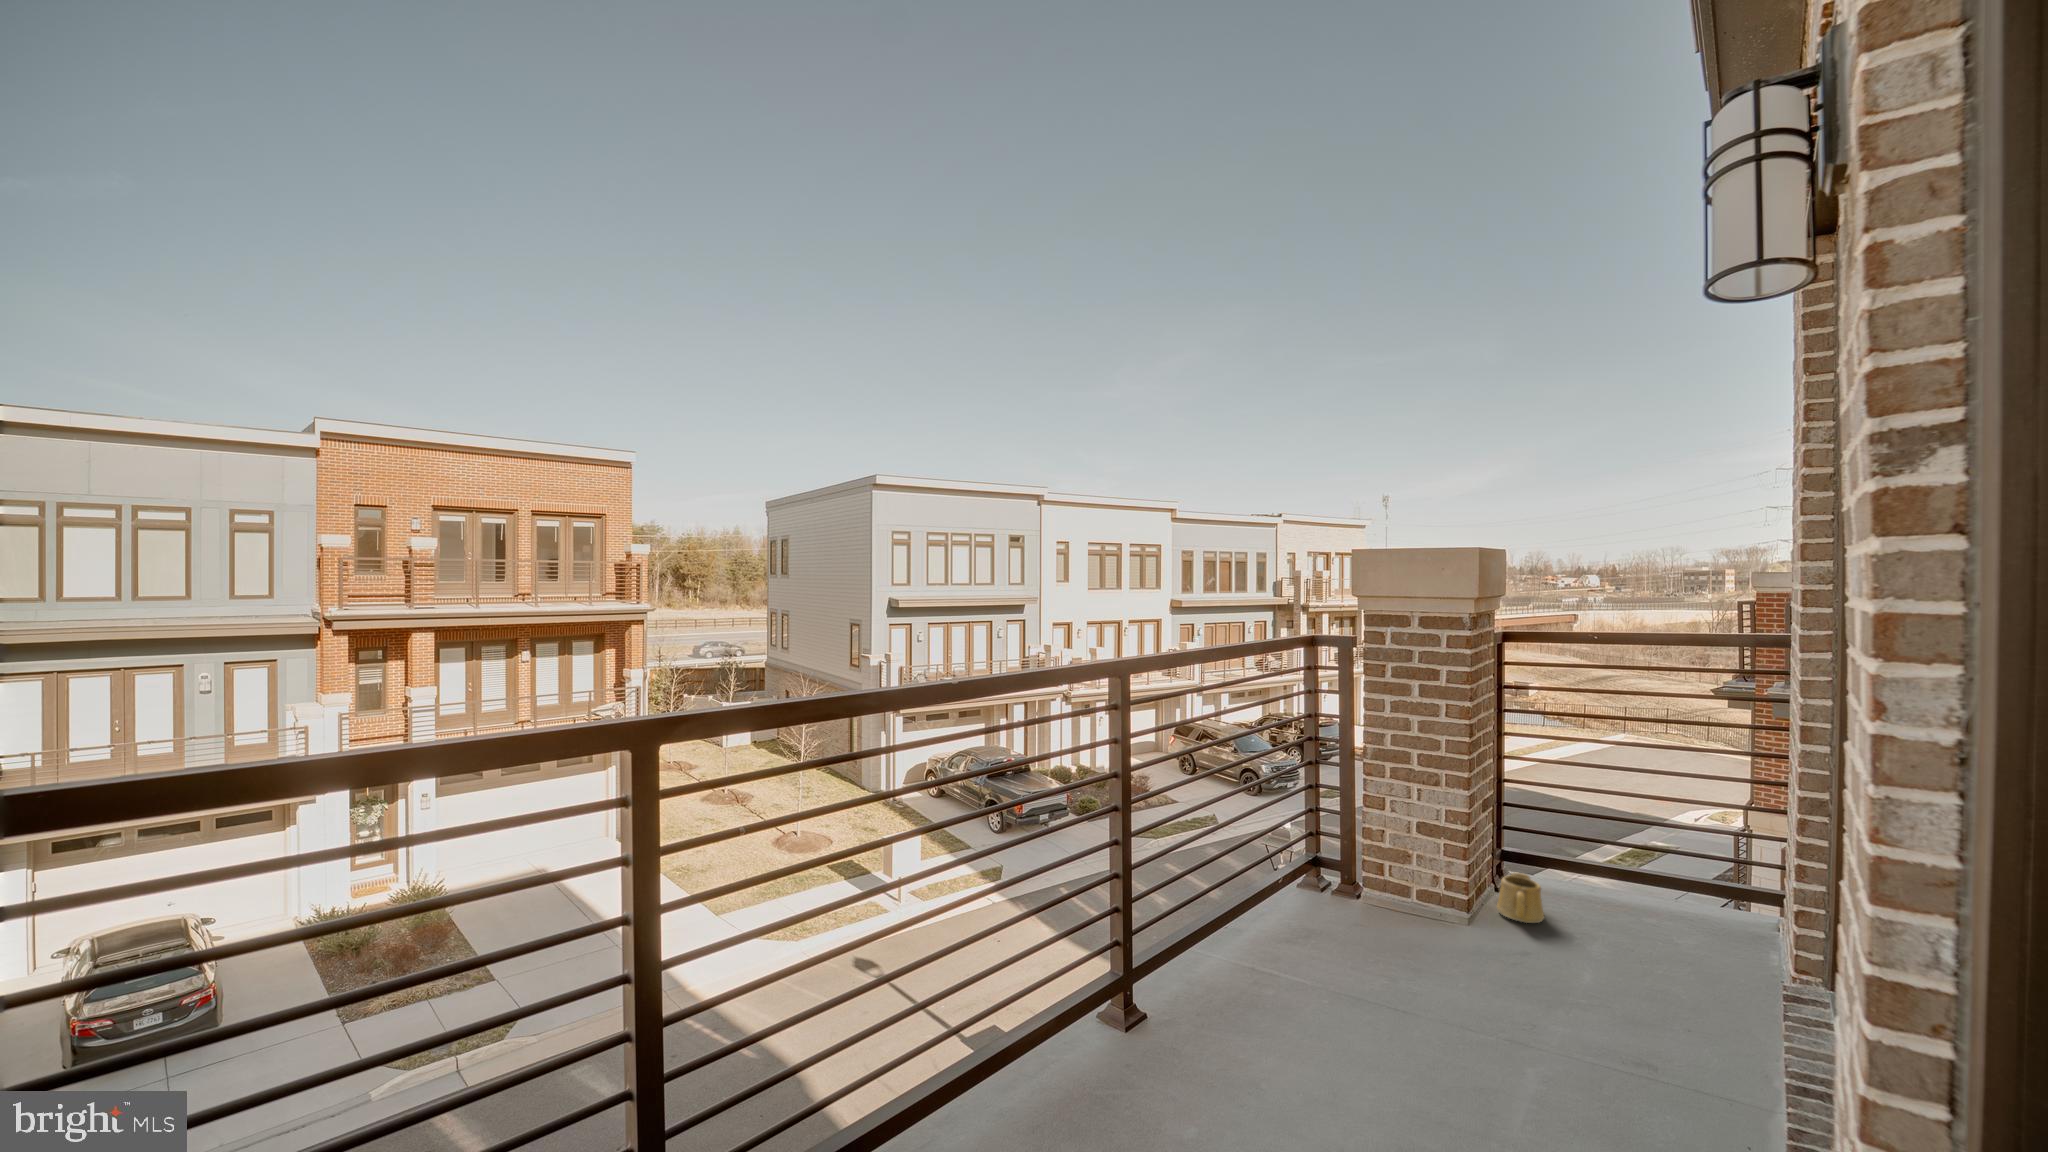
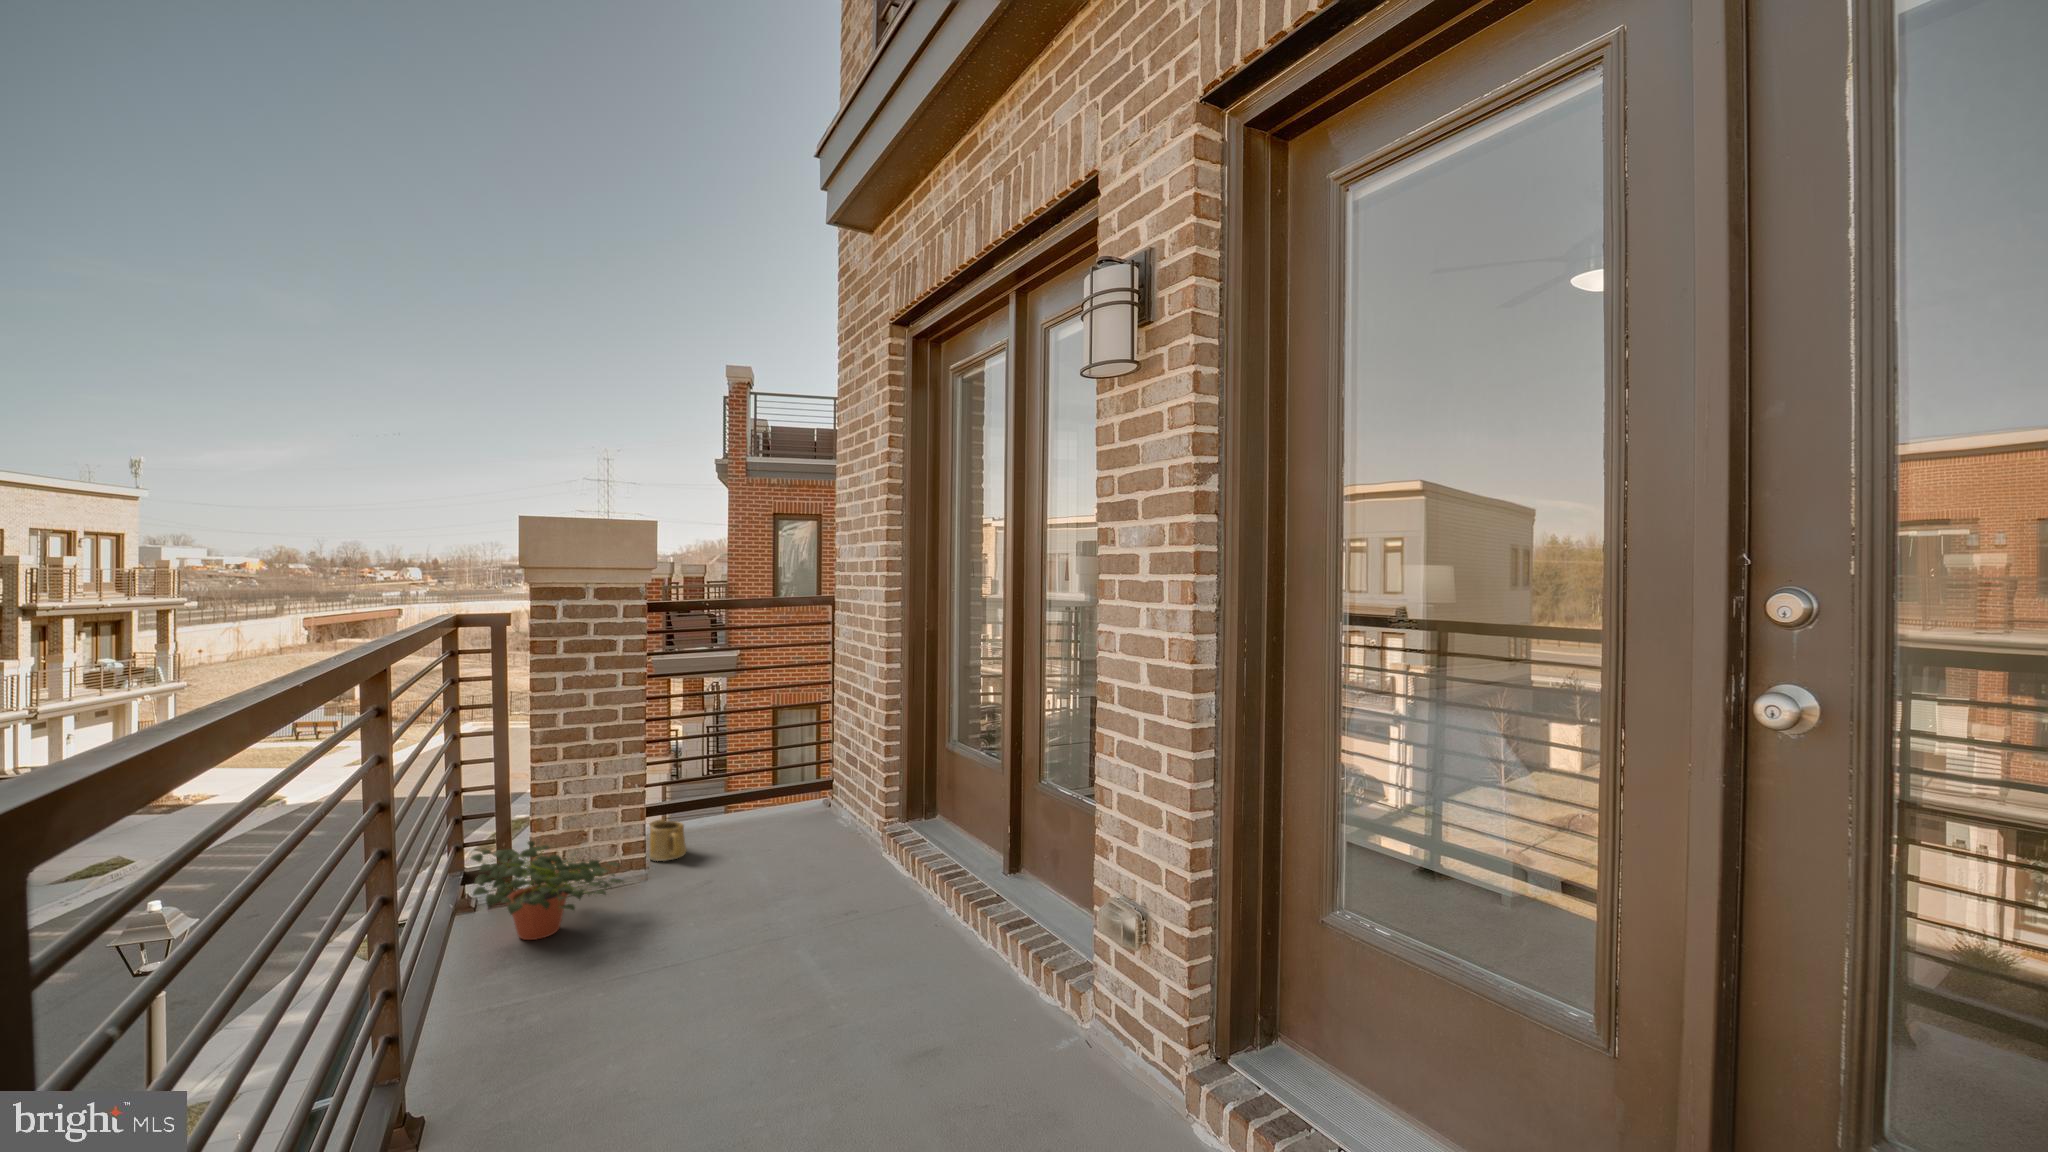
potted plant: none [1284,837,1422,933] -> present [470,841,623,940]

